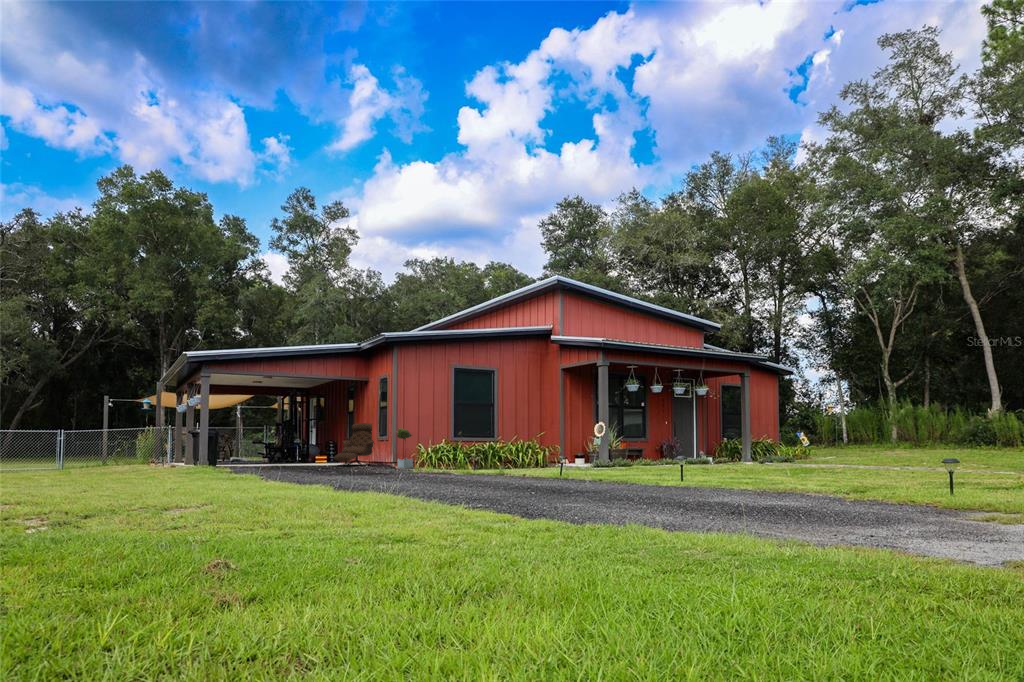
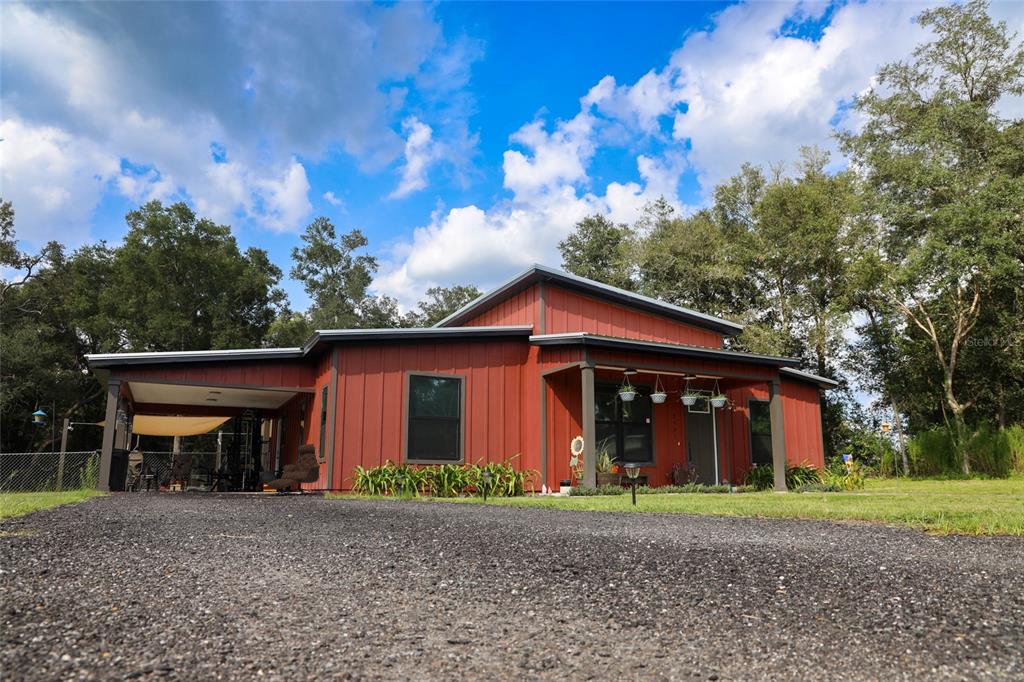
potted tree: present [397,428,413,469] -> none [331,447,352,498]

